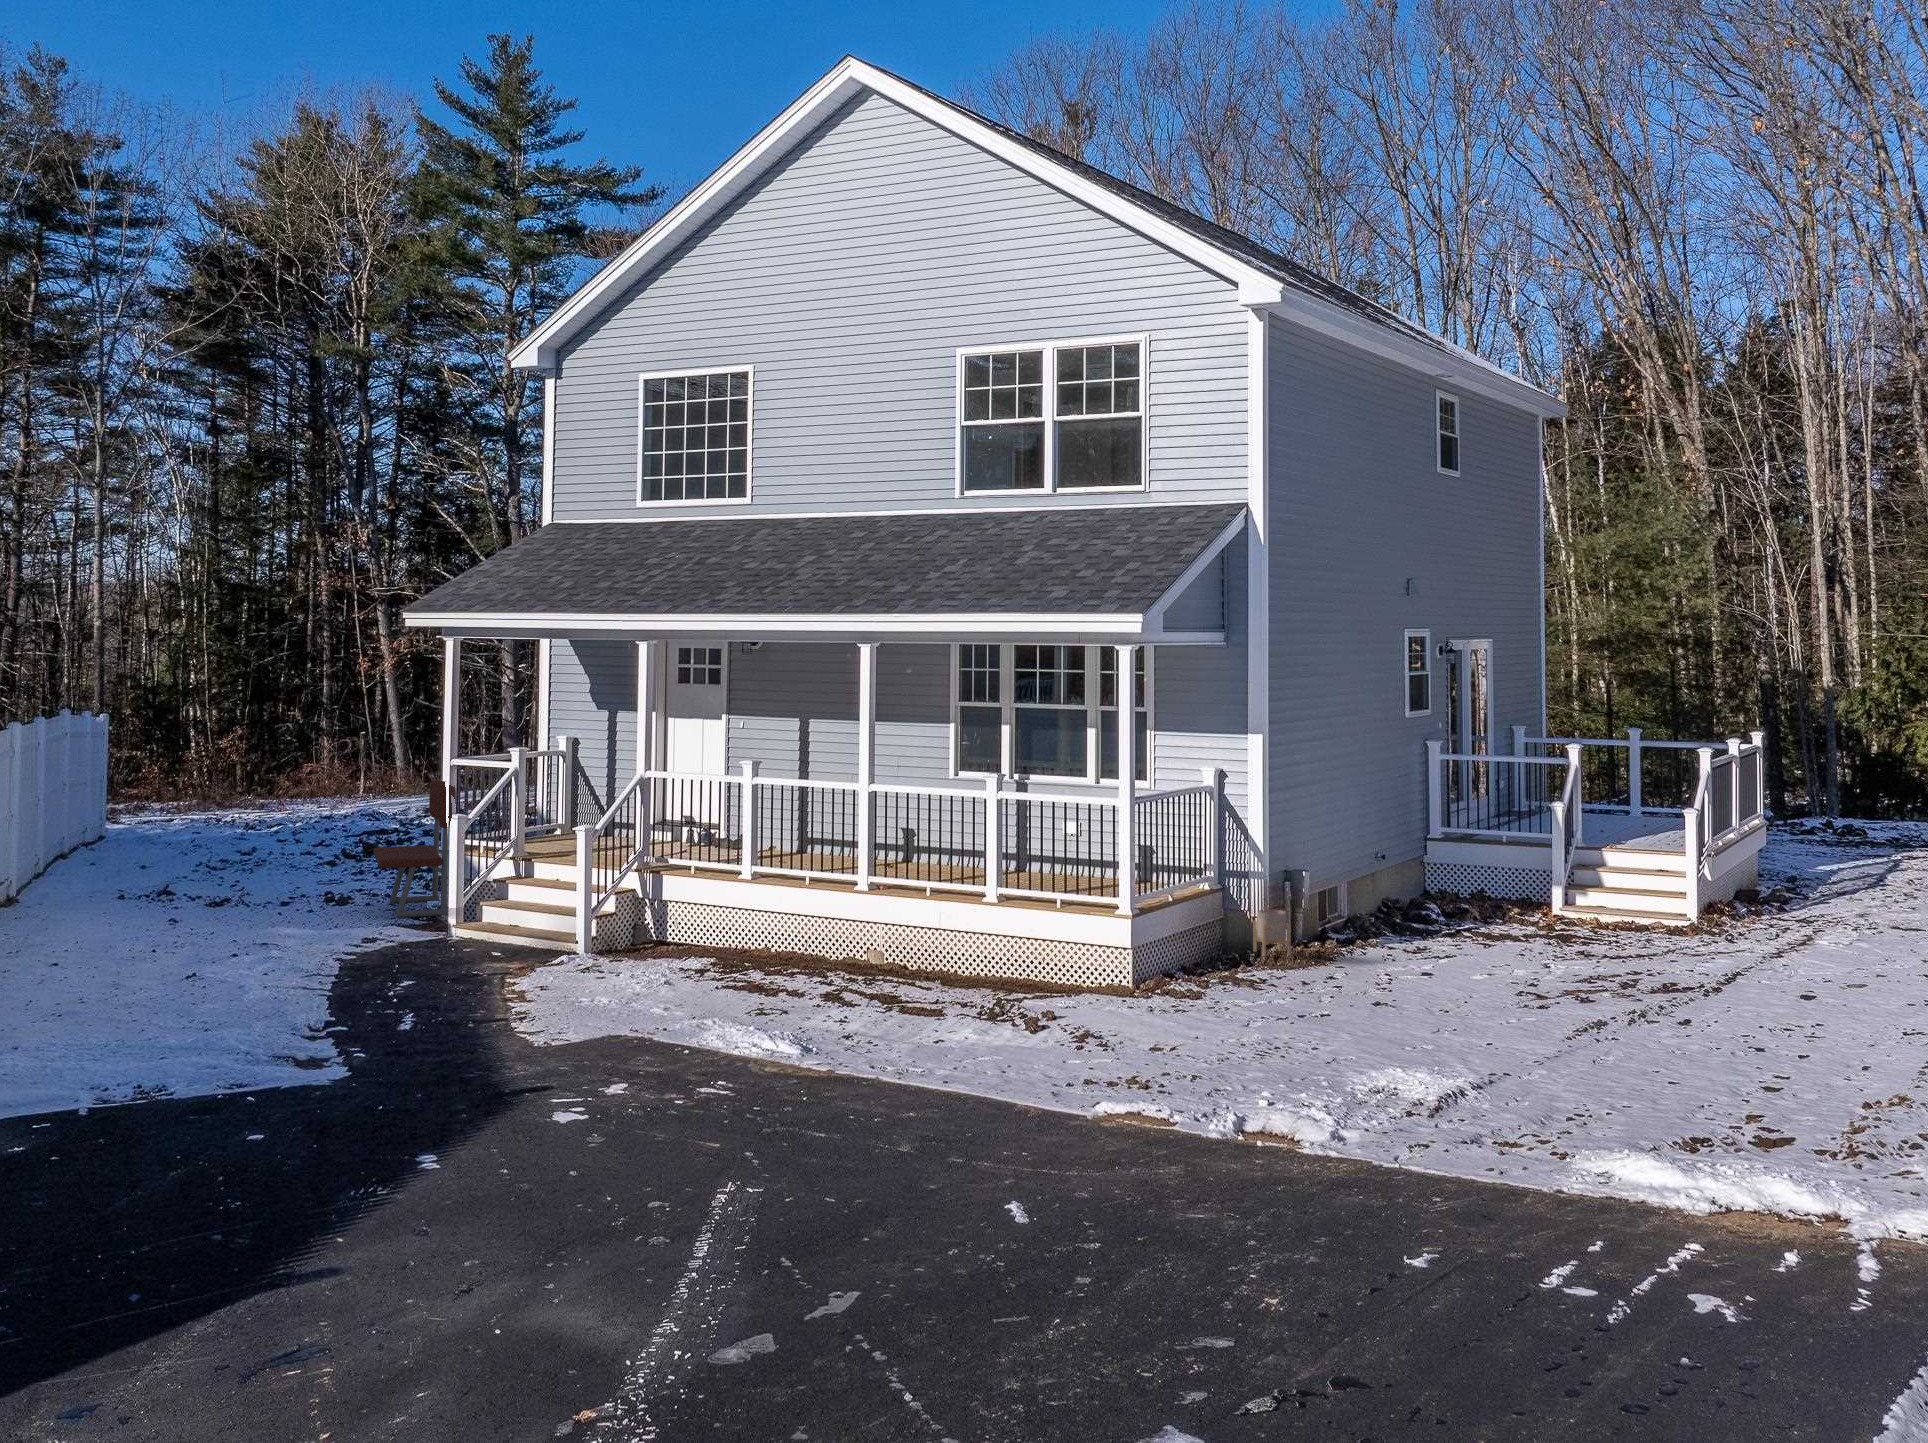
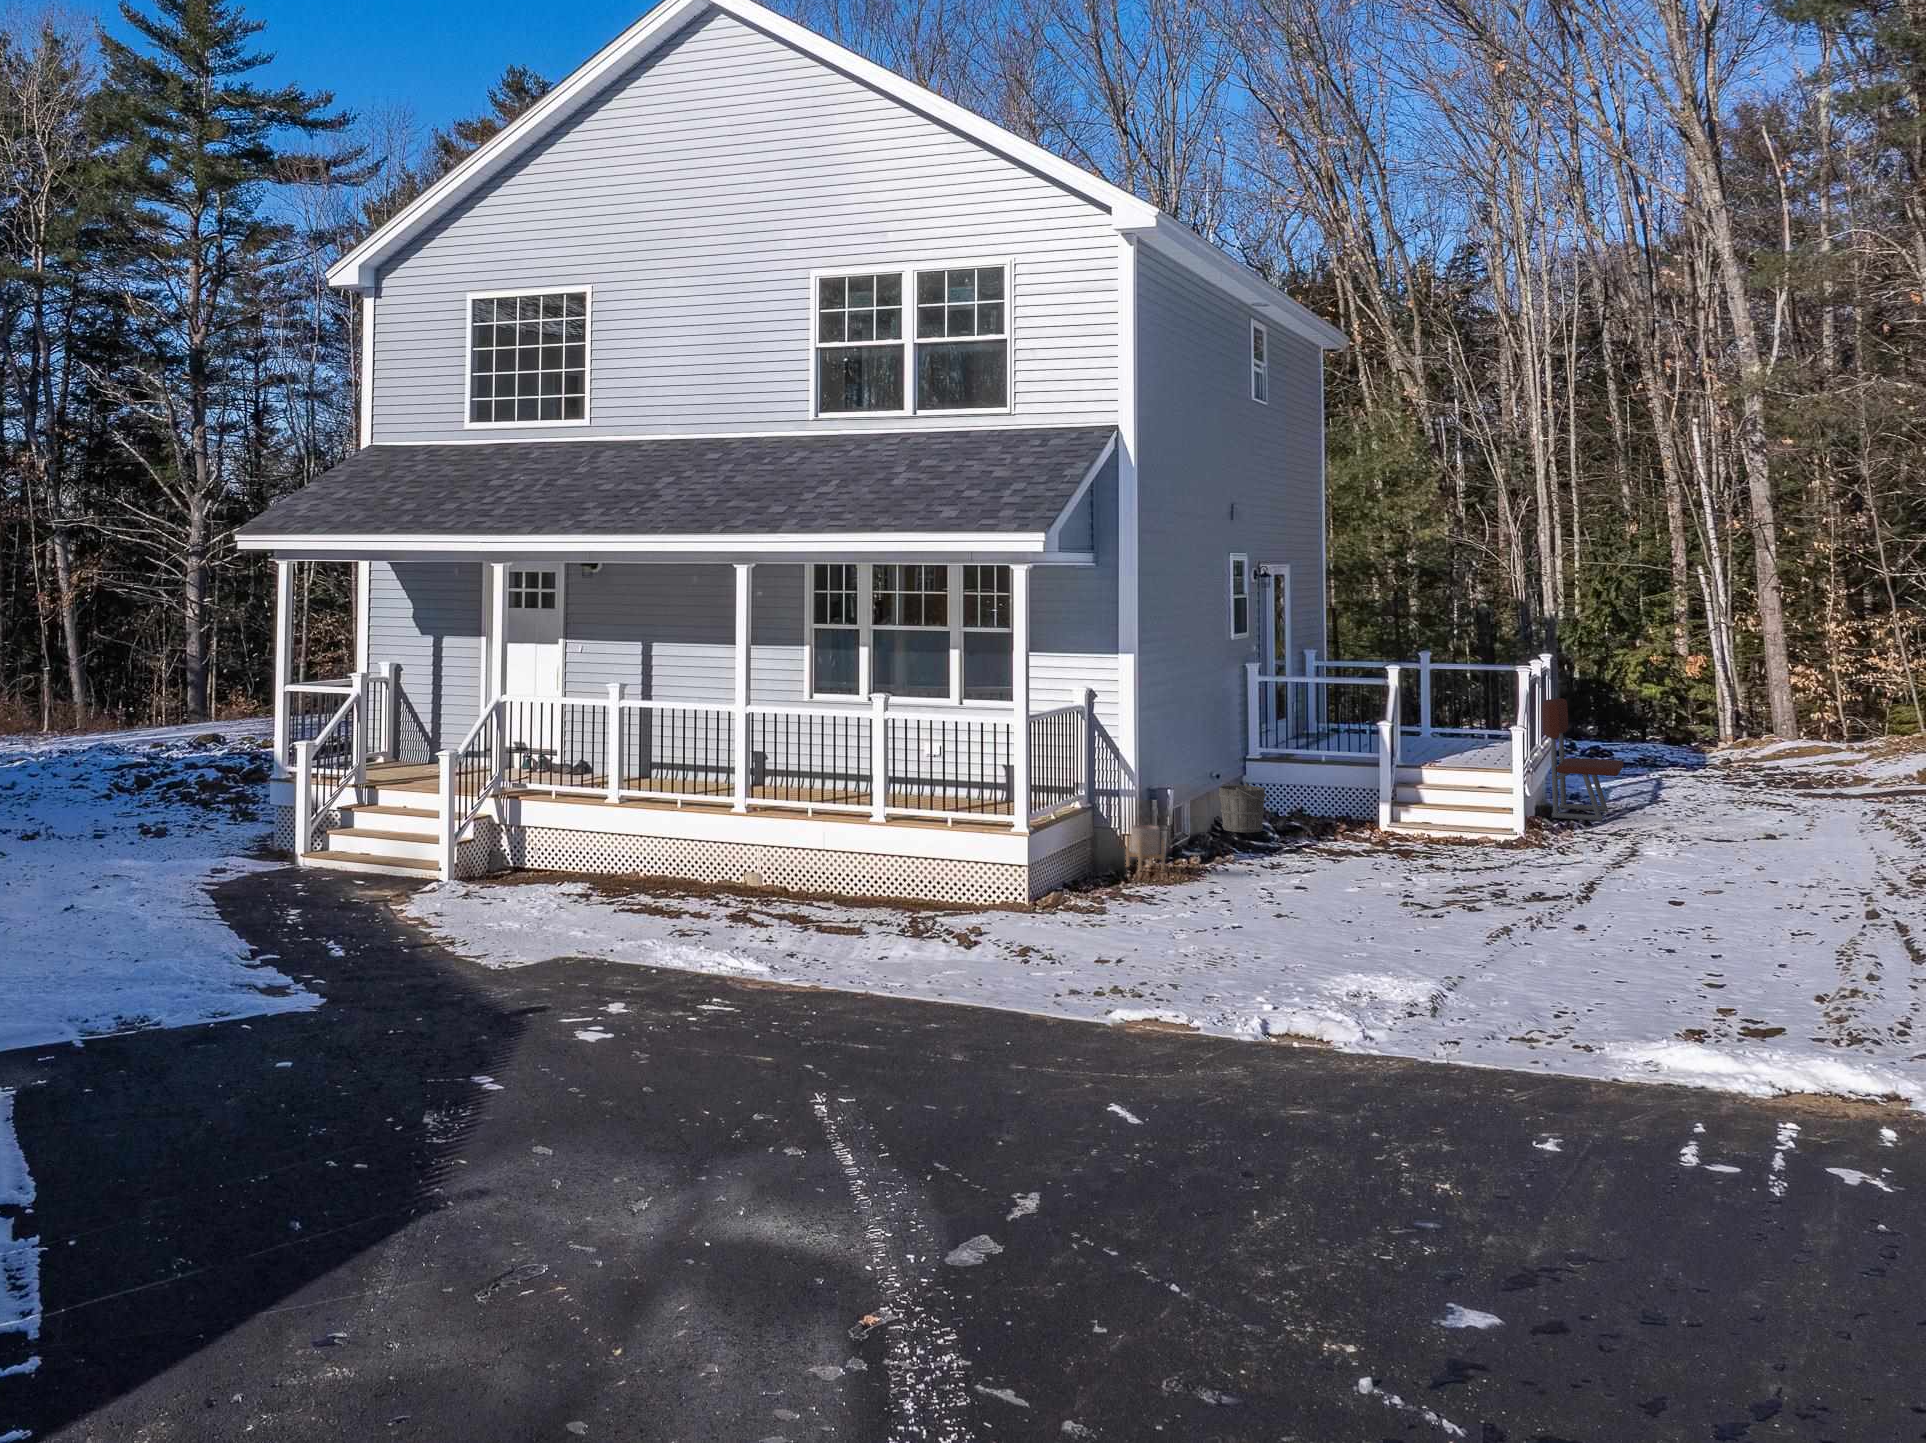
bench: present [373,780,456,917] -> present [1543,698,1623,821]
bucket: none [1384,865,1437,915] -> present [1219,784,1270,832]

